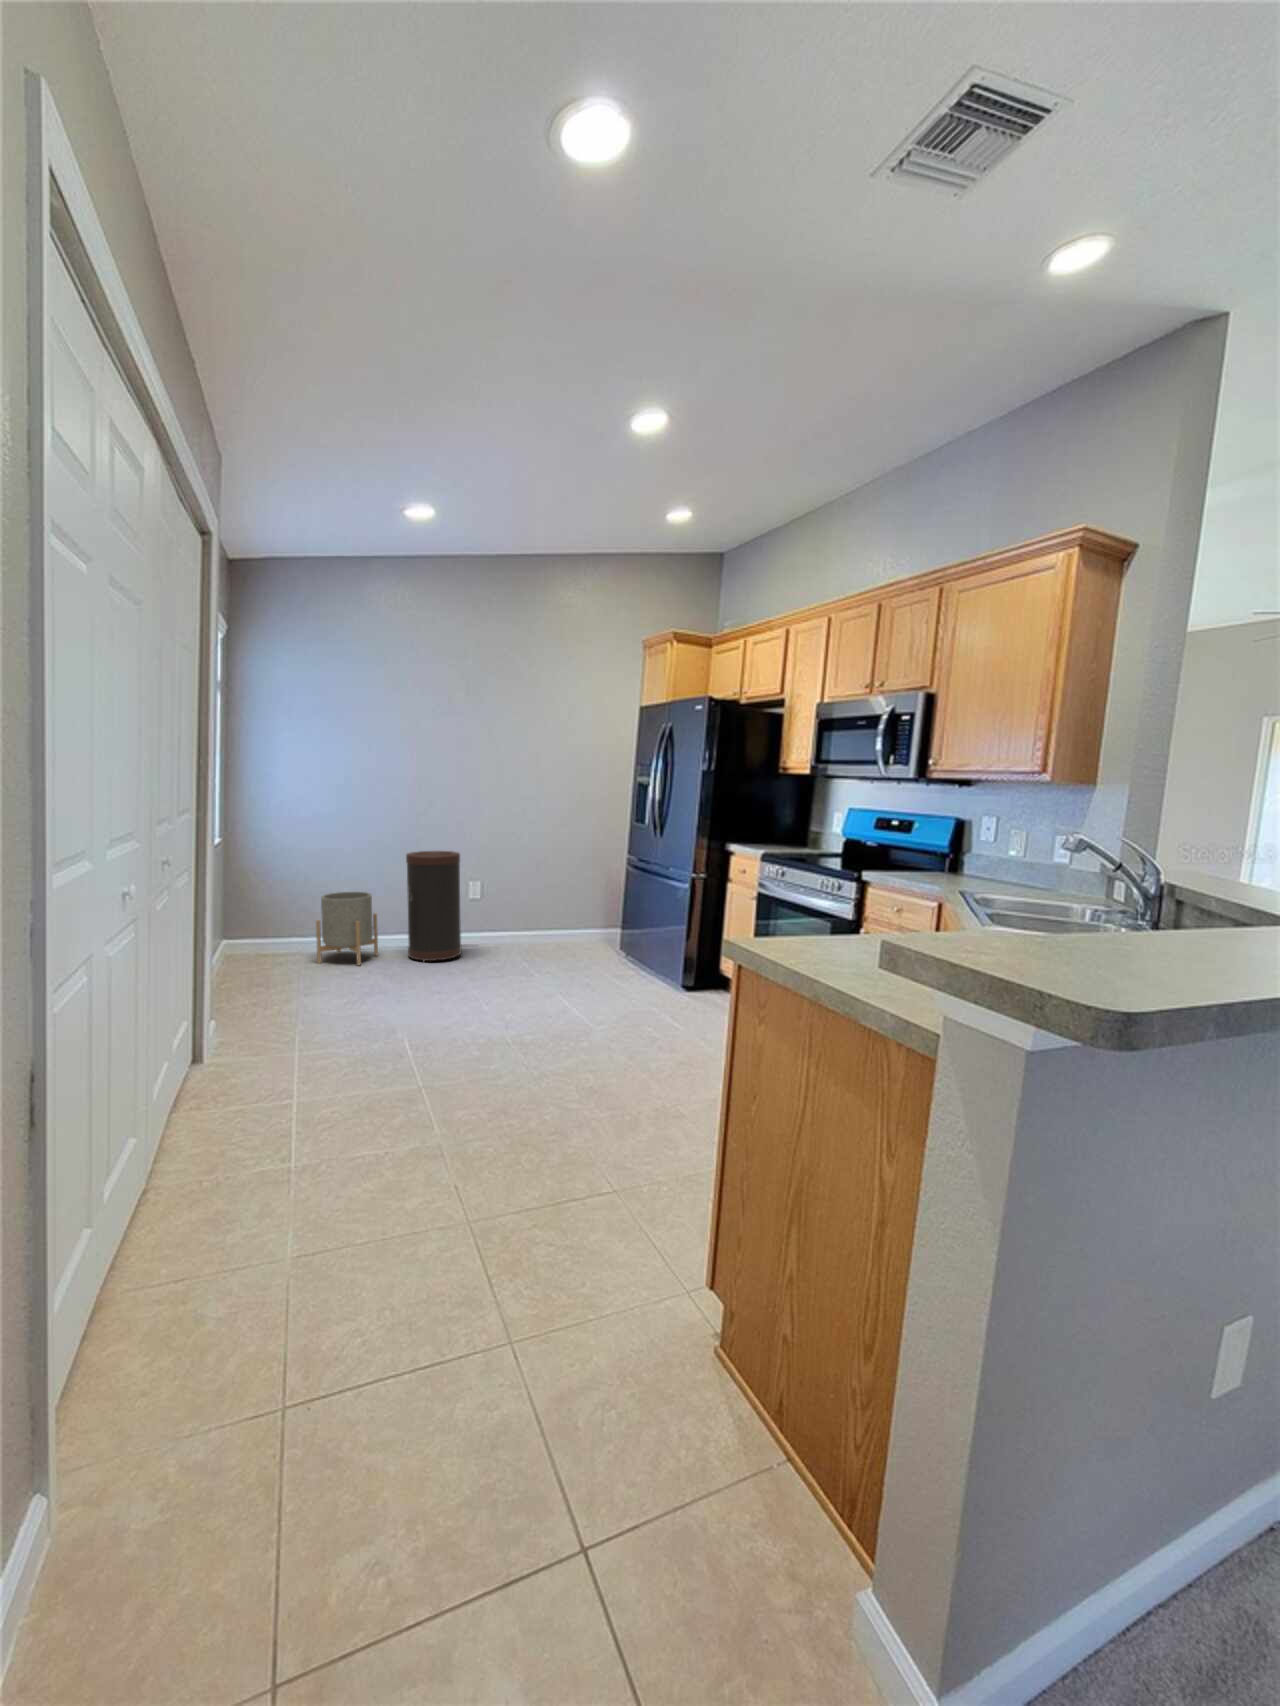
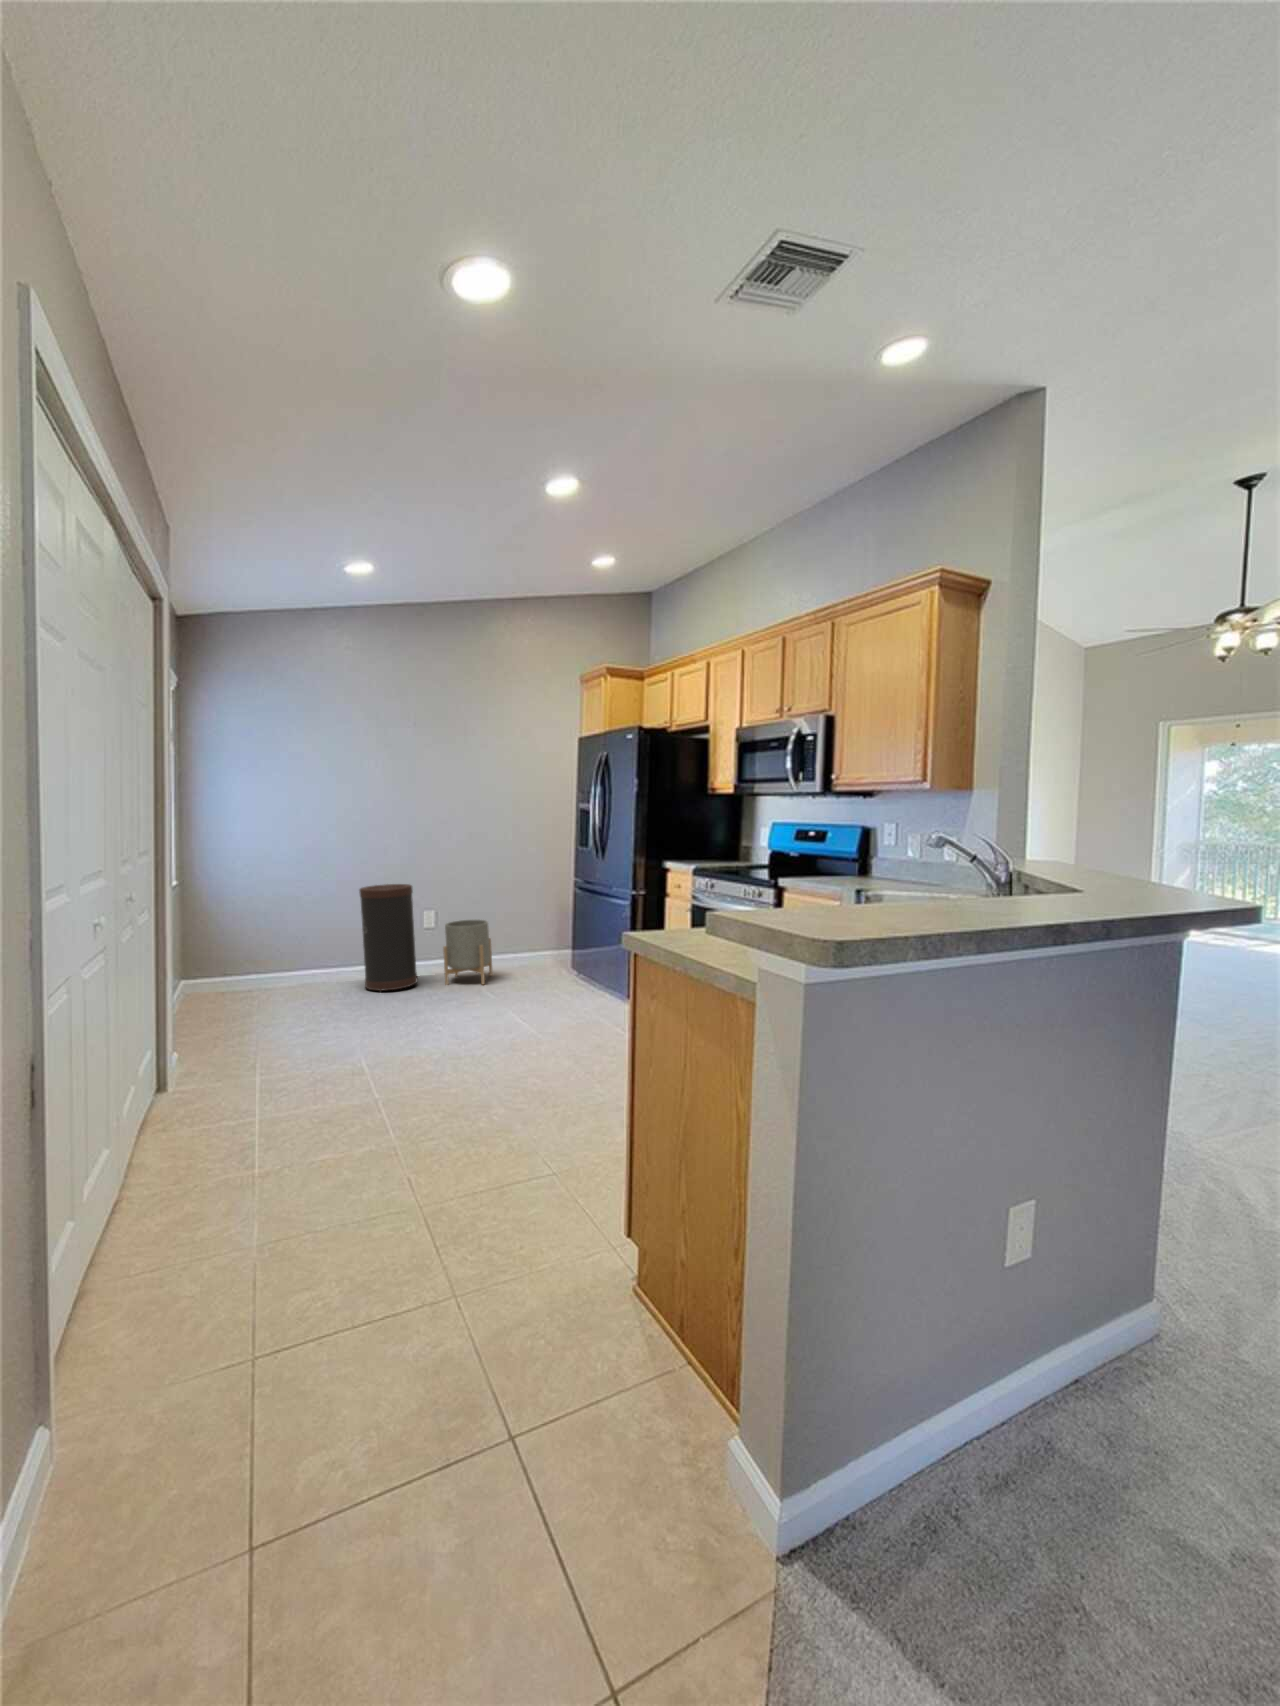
planter: present [316,892,378,965] -> present [443,920,493,985]

